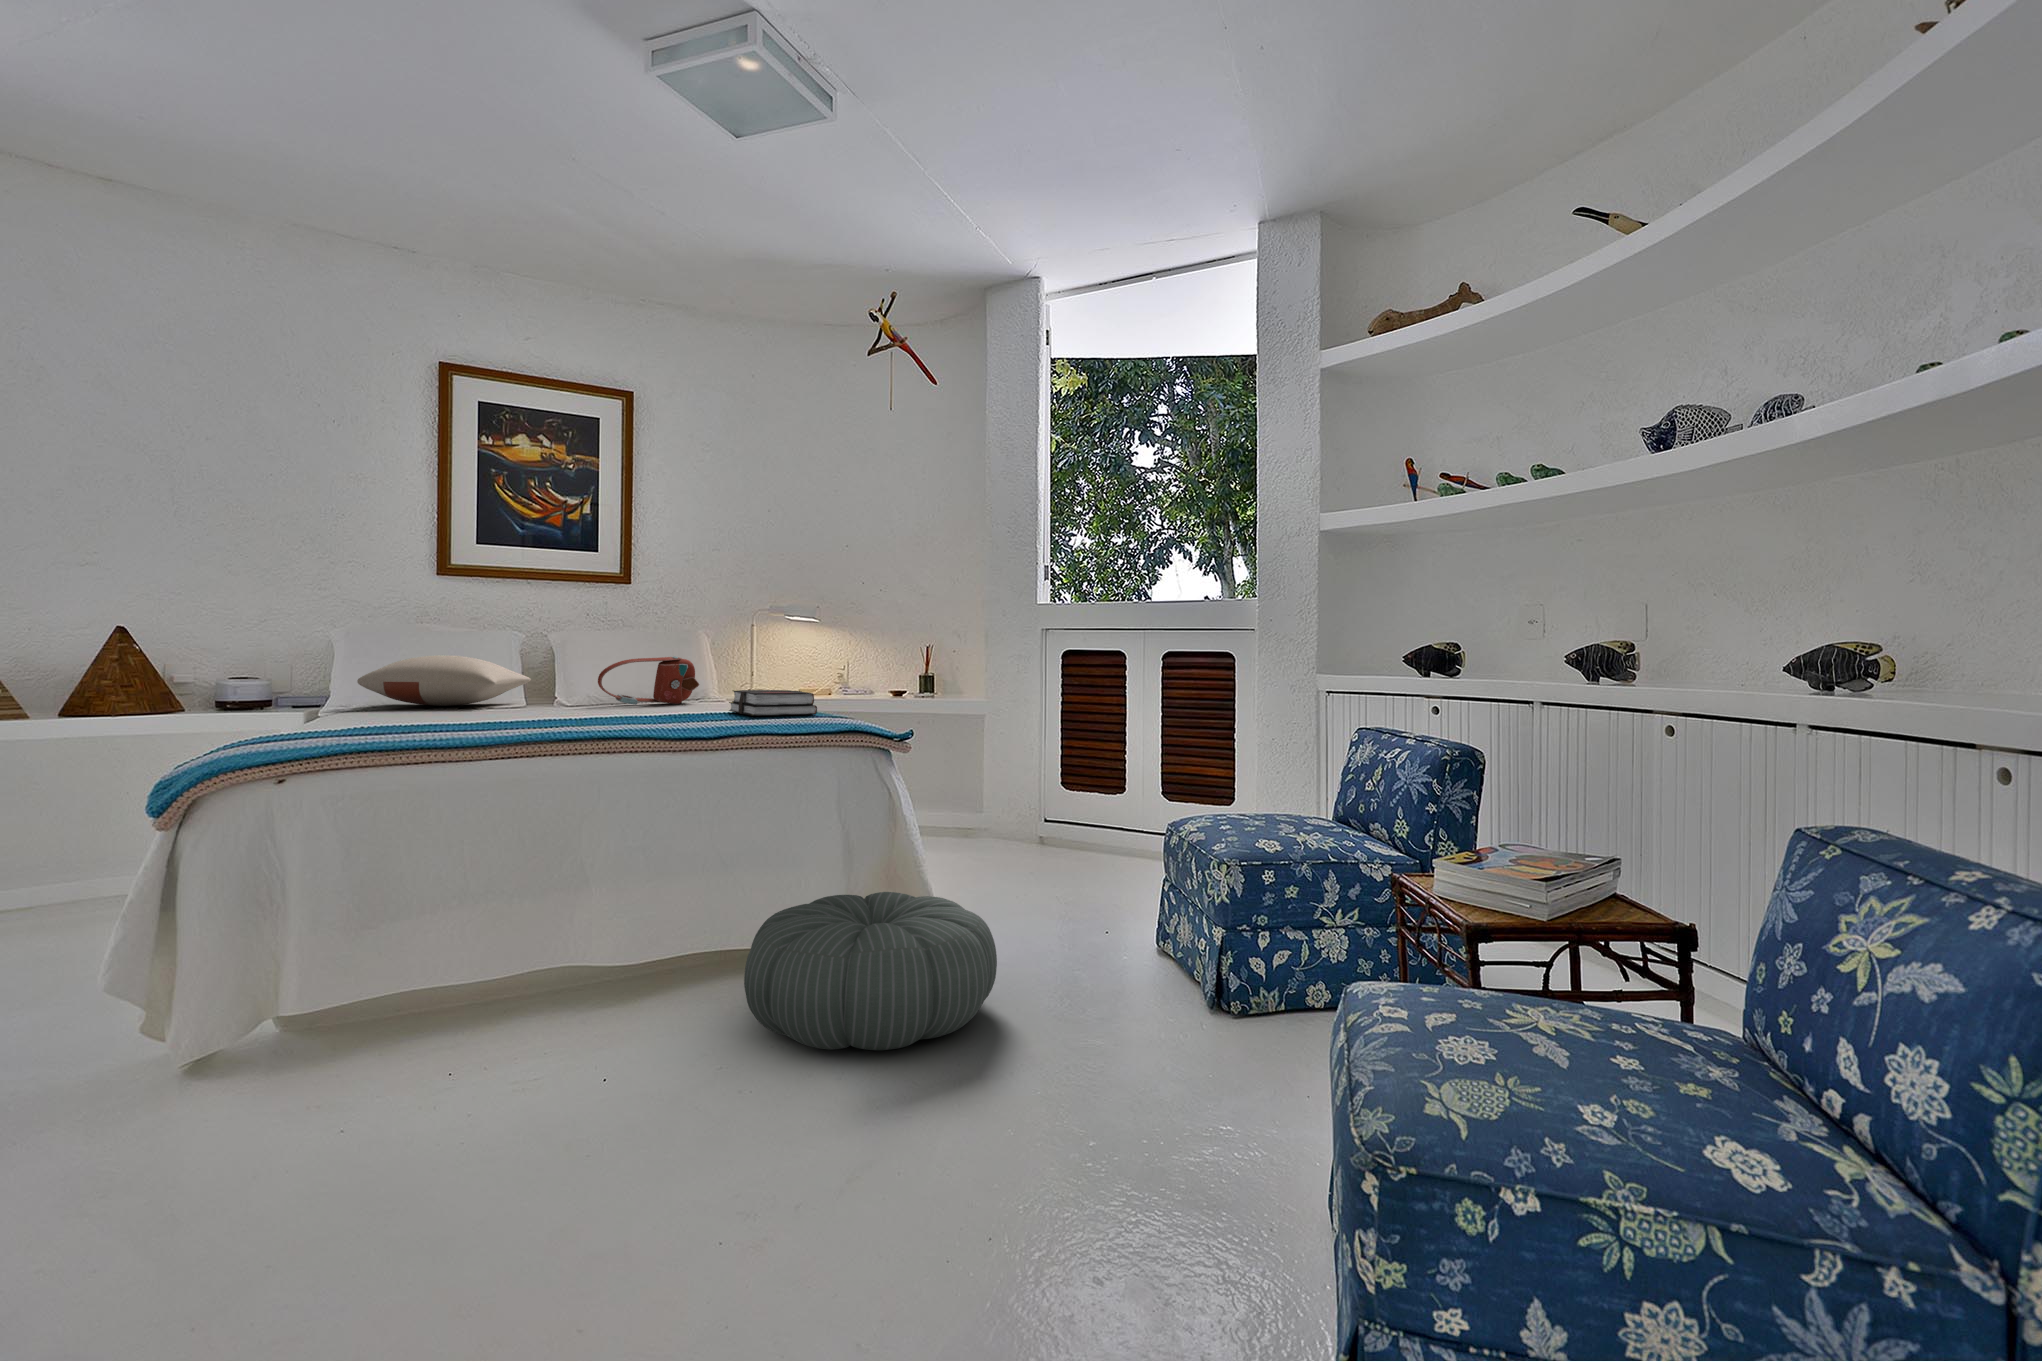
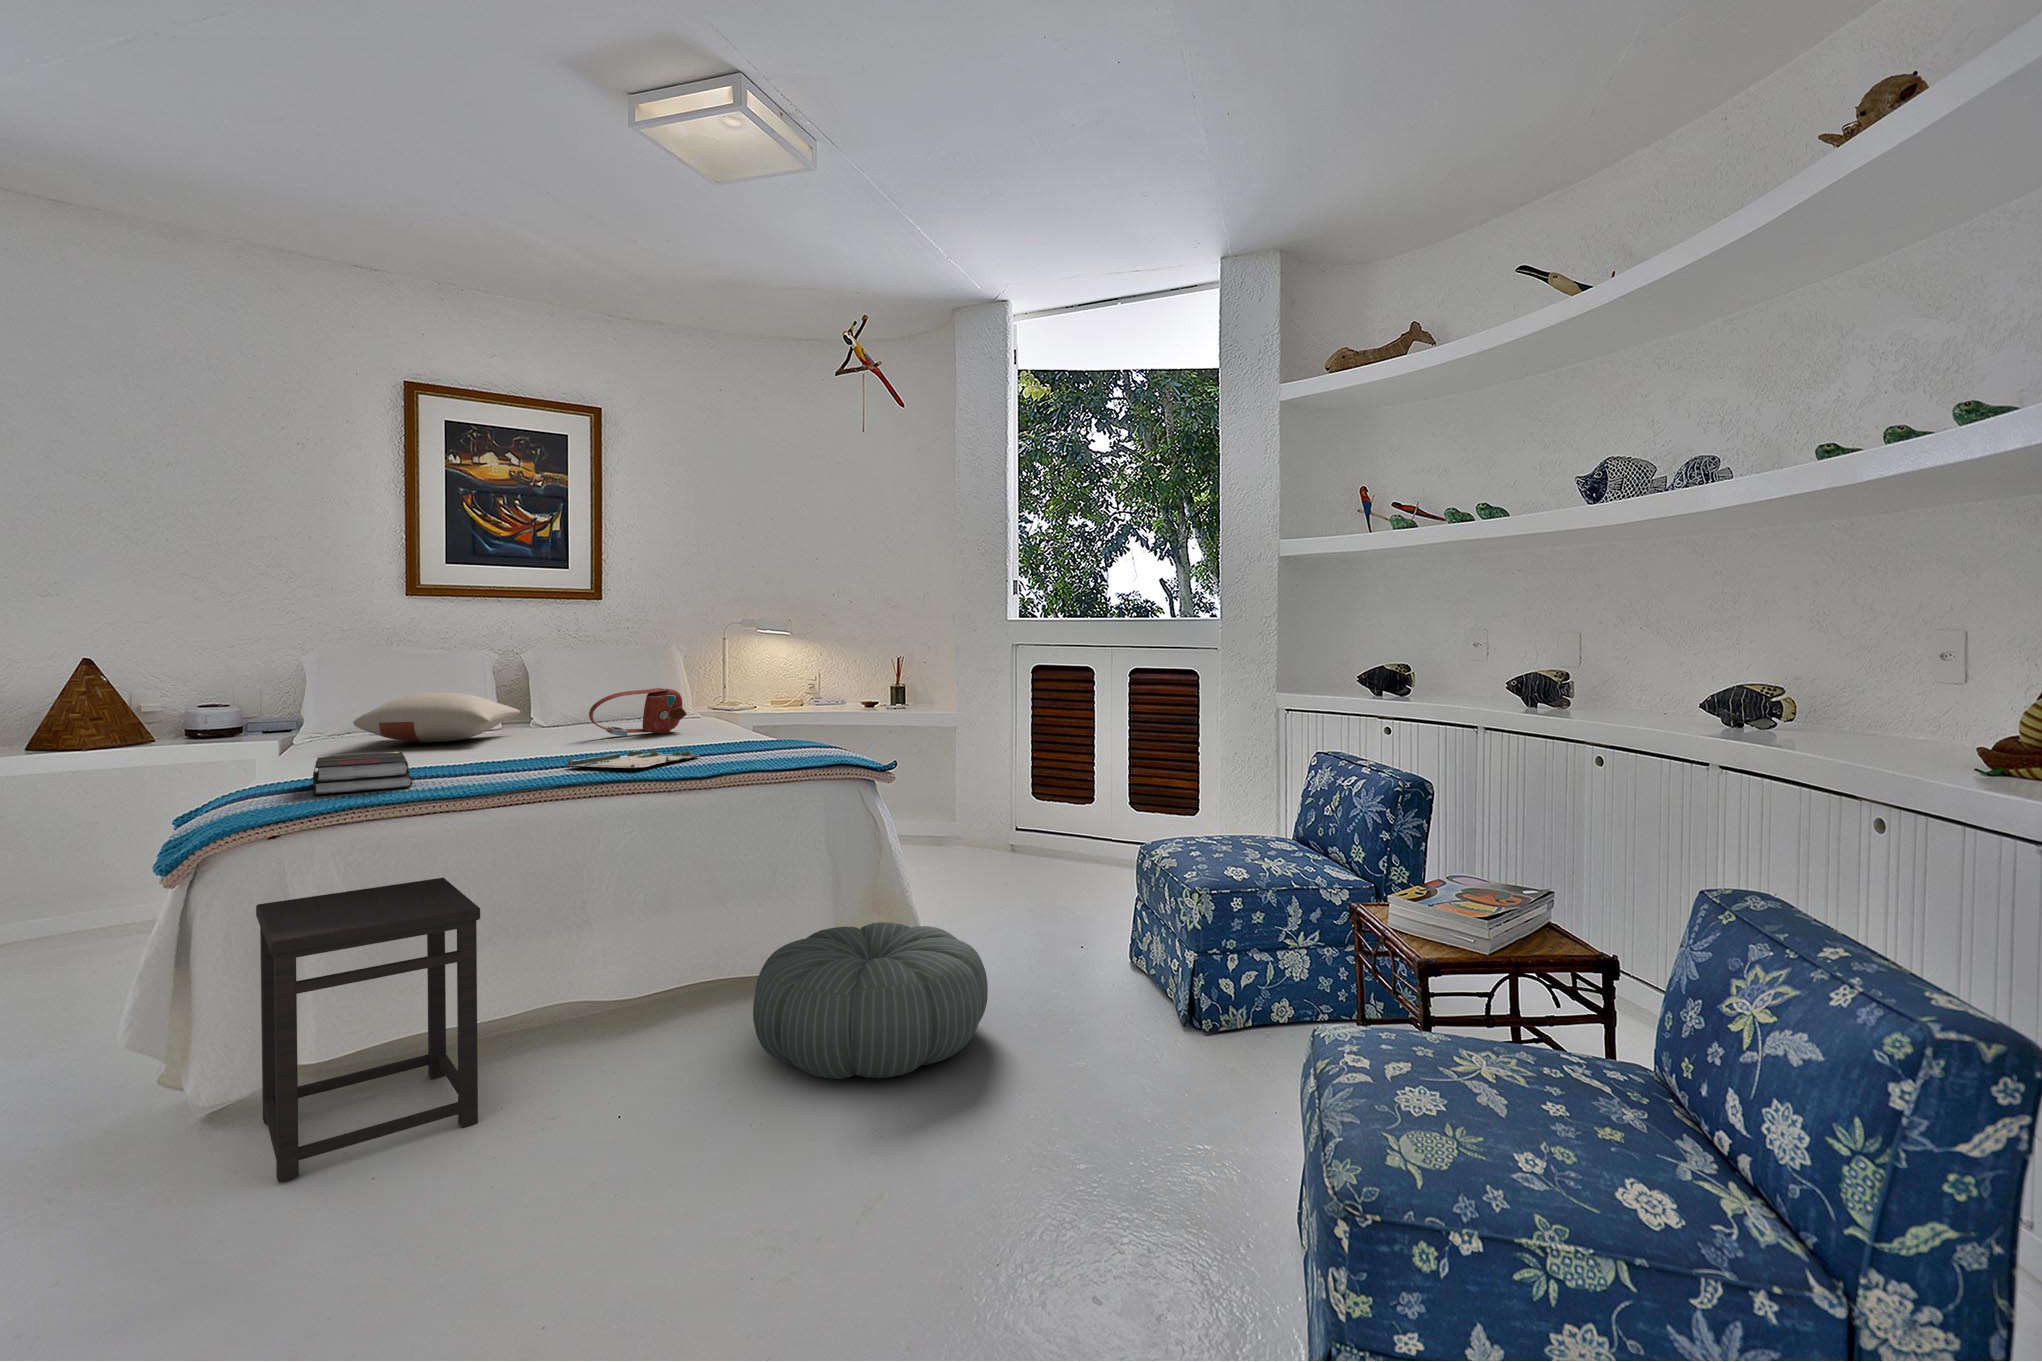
book: present [729,690,817,716] -> present [313,752,413,795]
tray: none [562,705,705,722] -> present [565,747,700,768]
side table: none [226,825,455,1130] -> present [256,878,480,1182]

